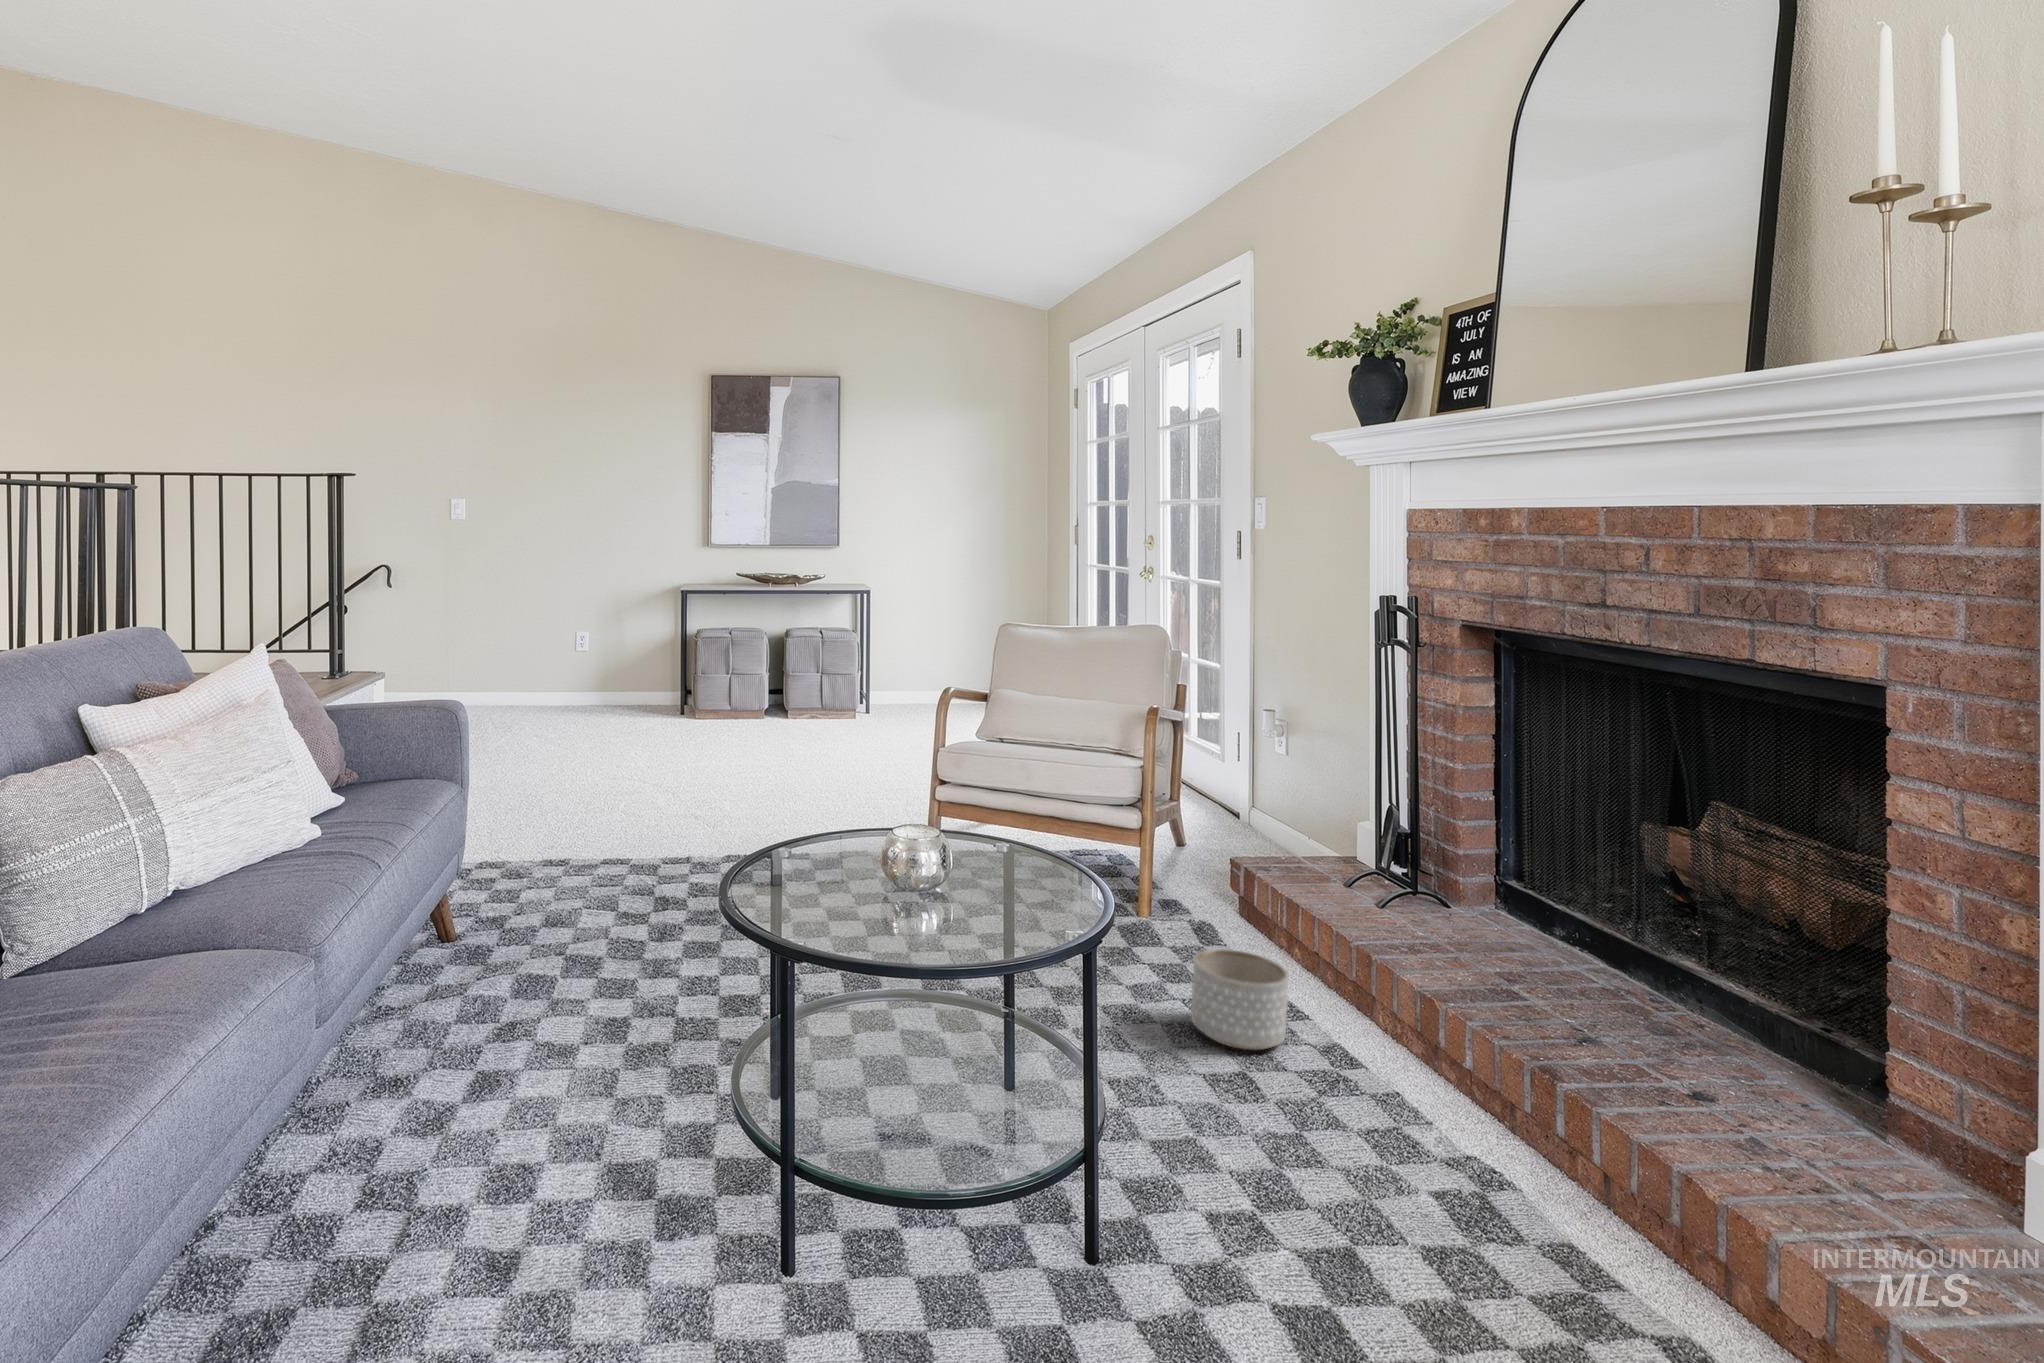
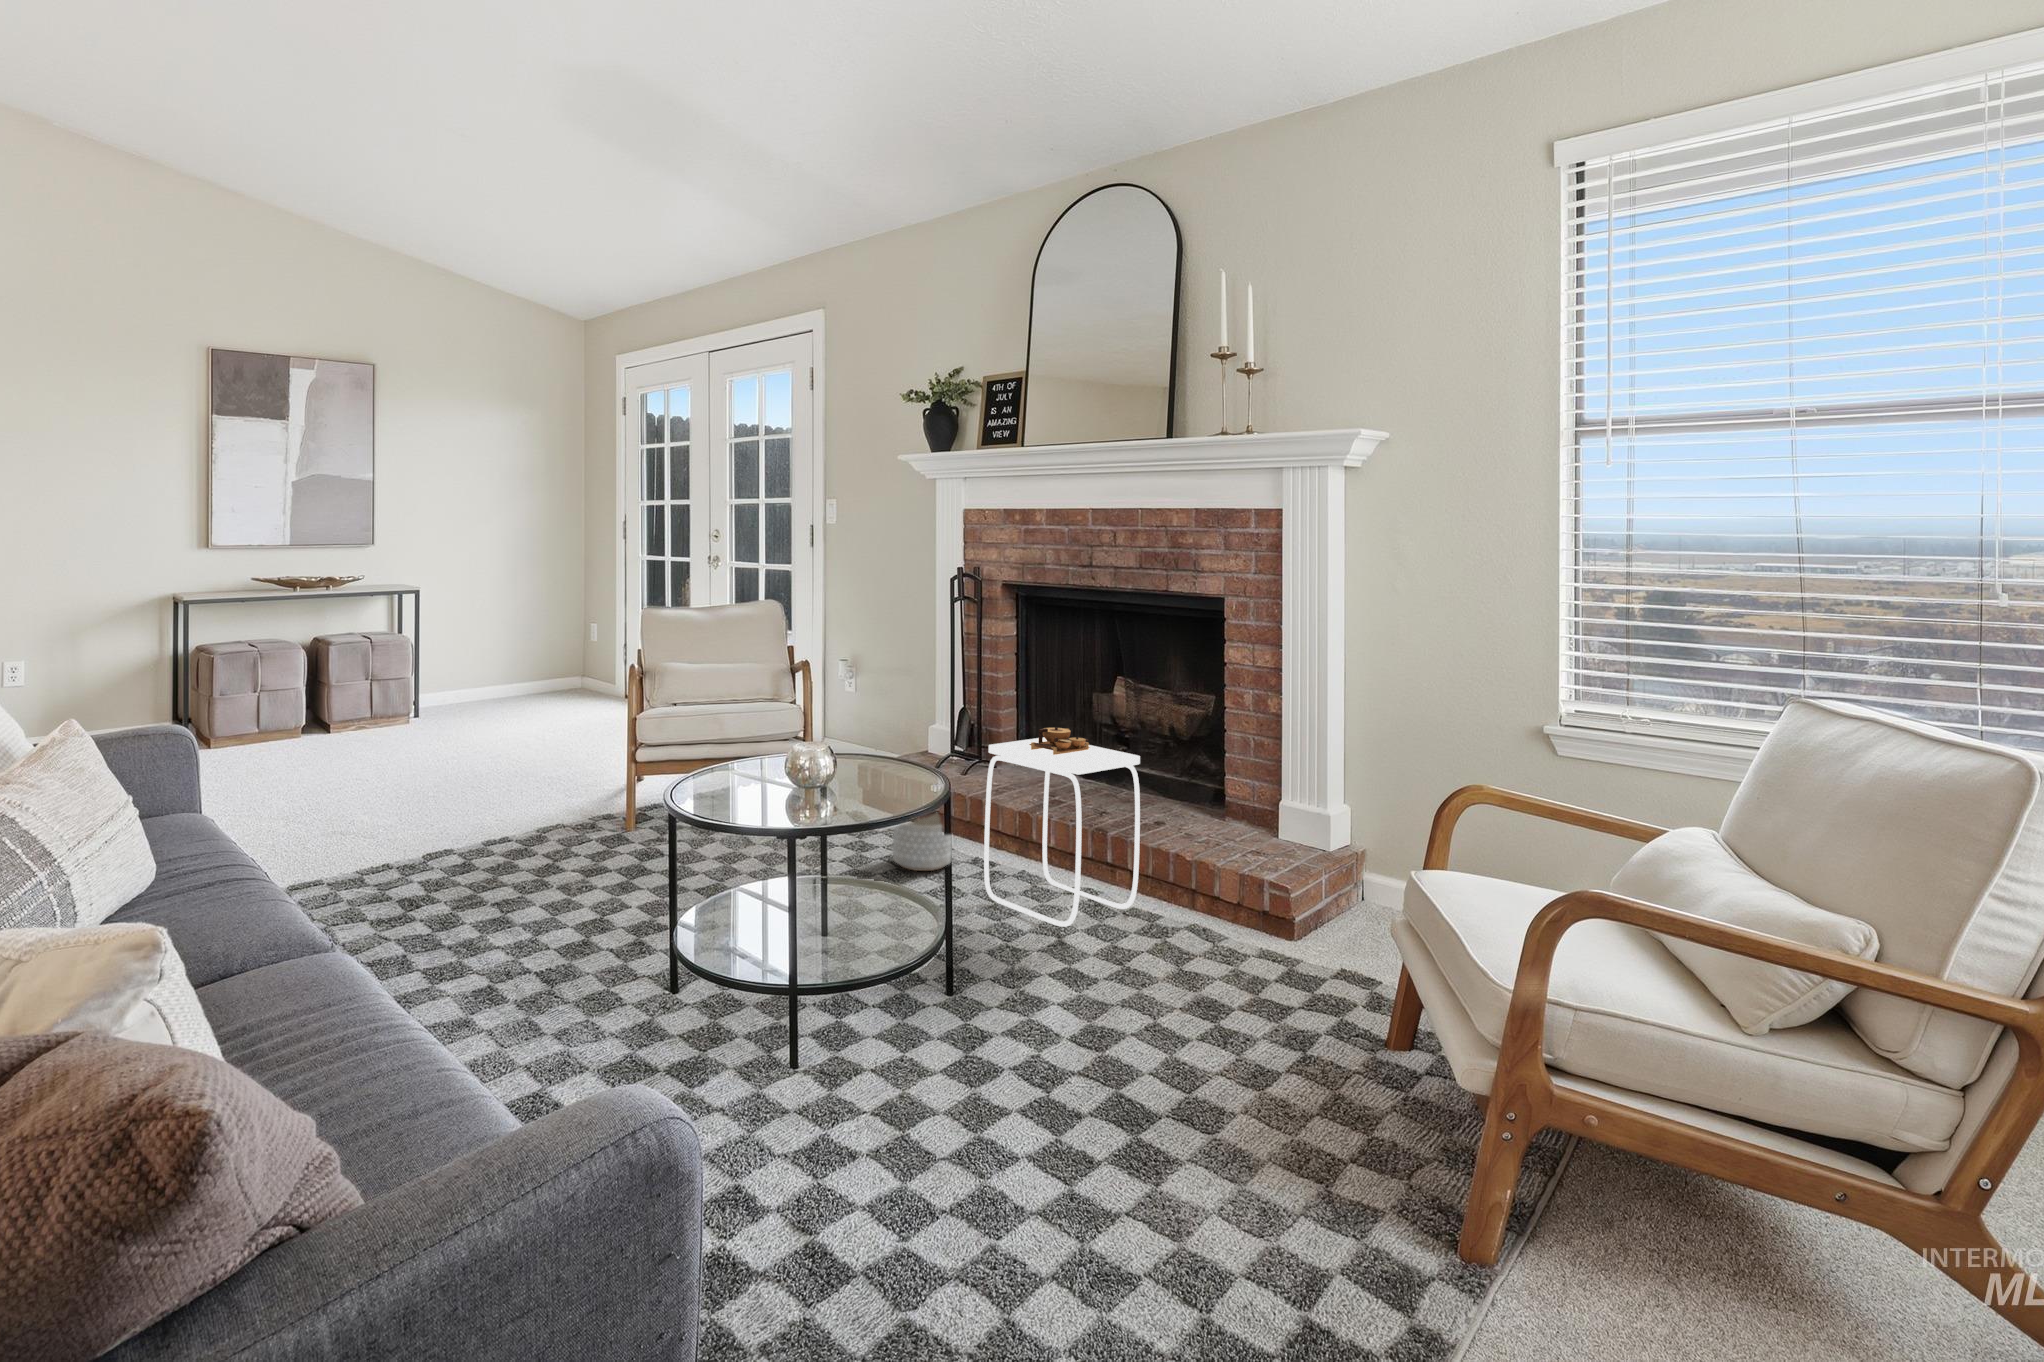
side table: none [1286,873,1578,1240] -> present [984,727,1140,927]

